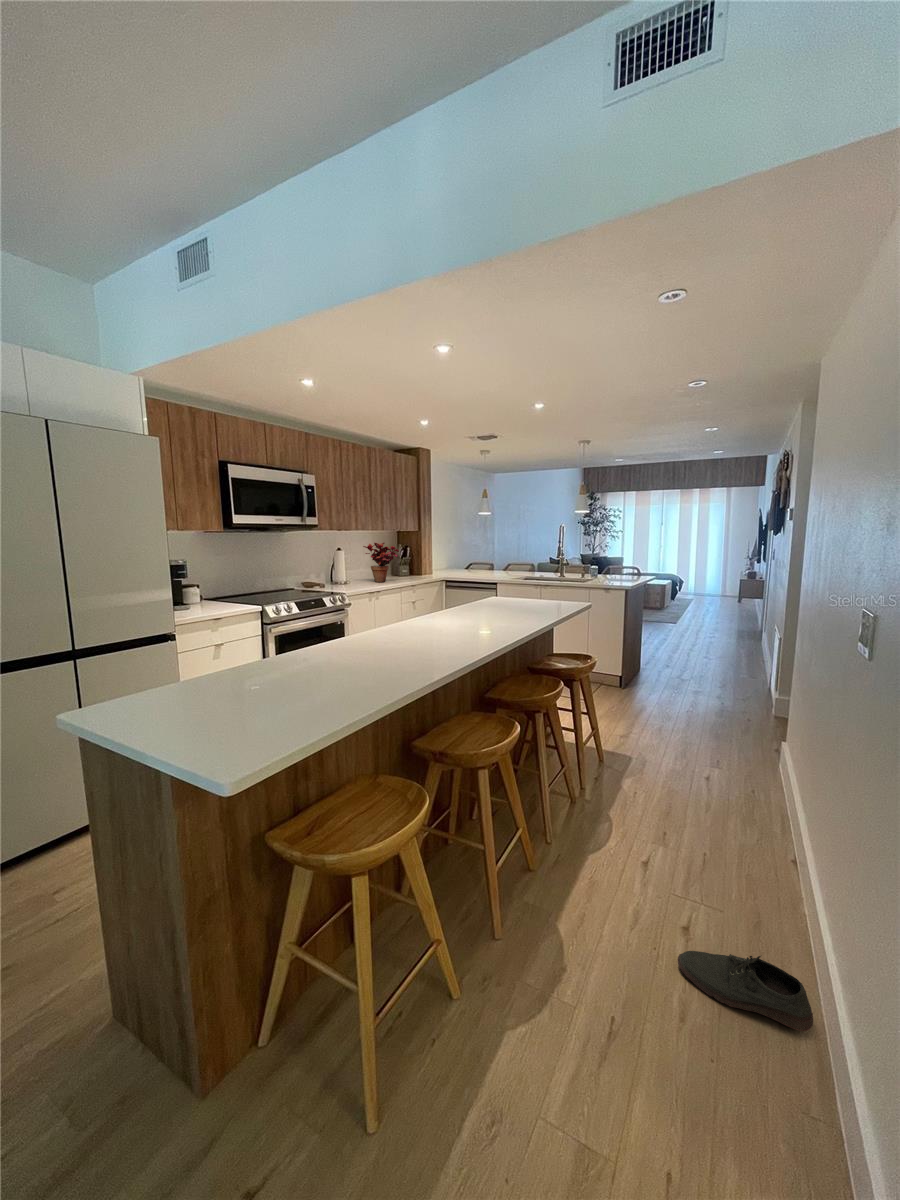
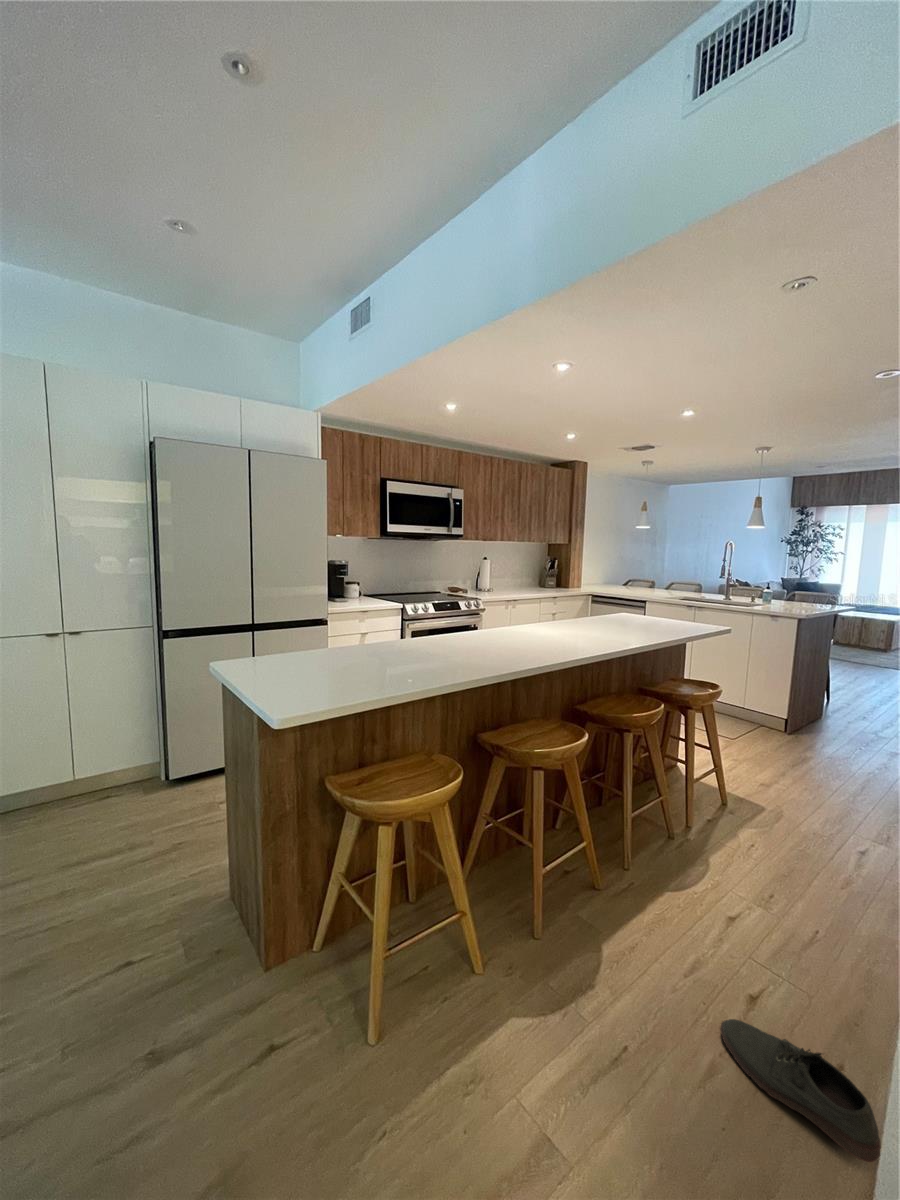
potted plant: present [363,543,399,582] -> none [510,554,544,592]

